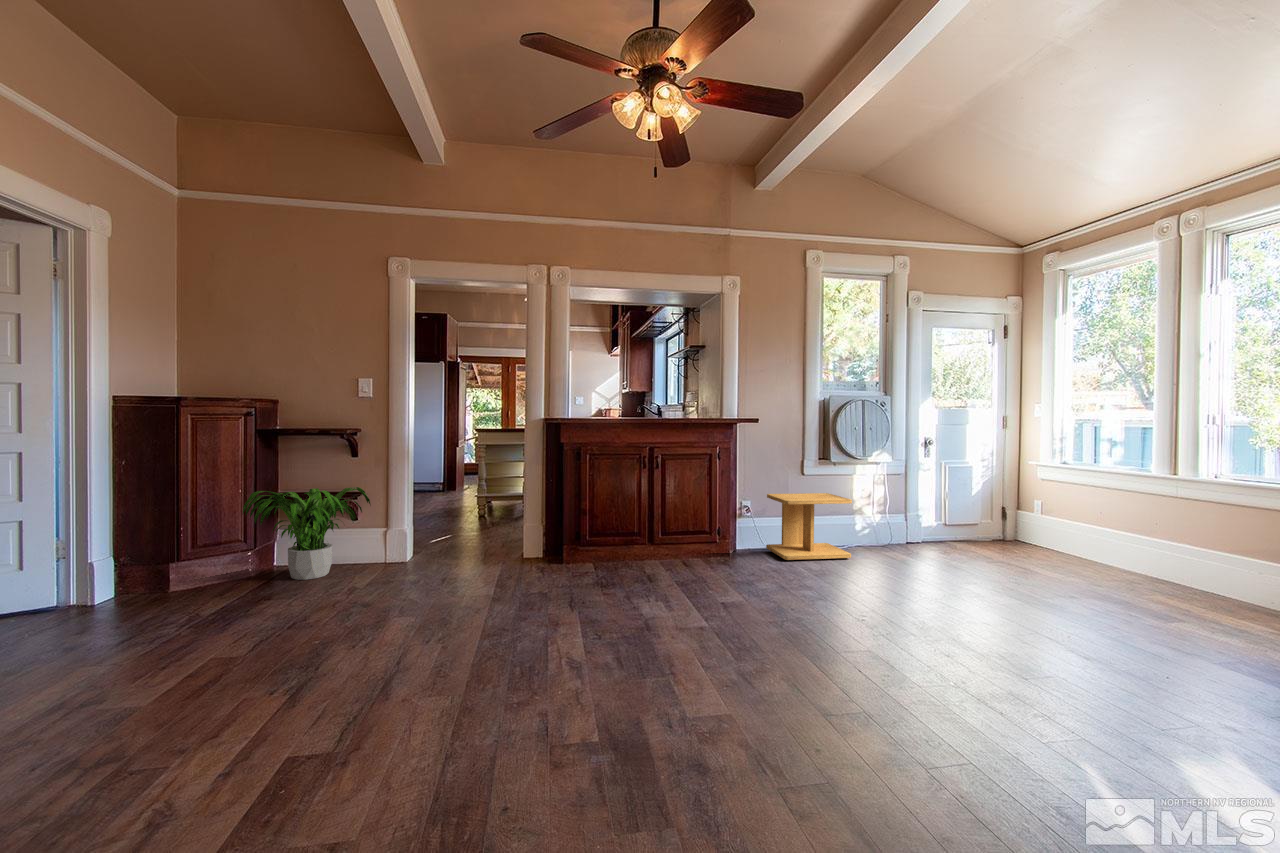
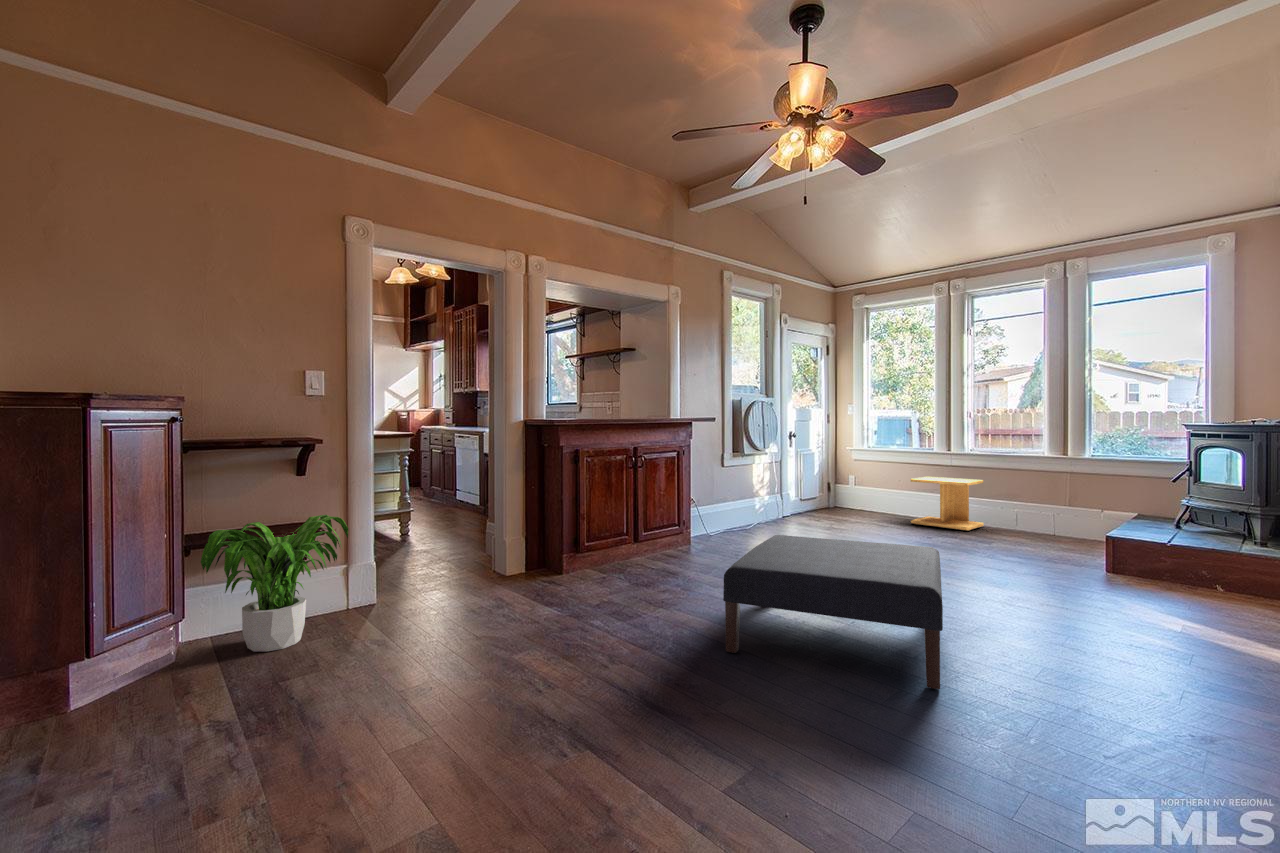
side table: present [766,493,852,560] -> present [911,477,984,531]
ottoman: none [524,552,821,771] -> present [723,535,943,689]

